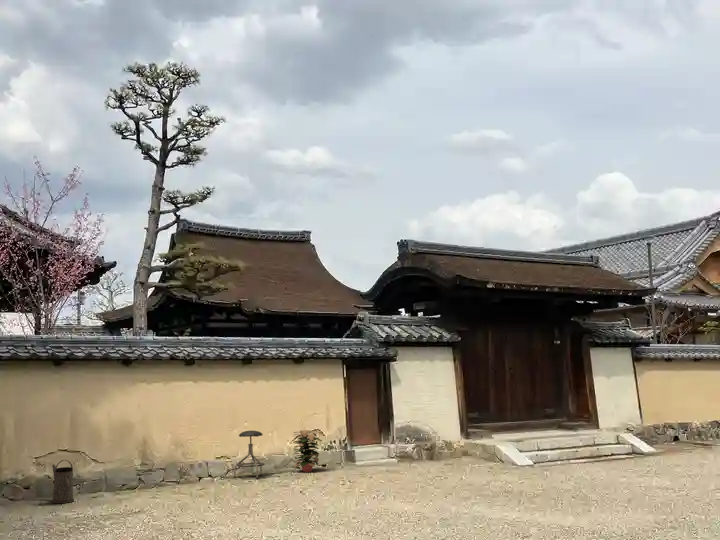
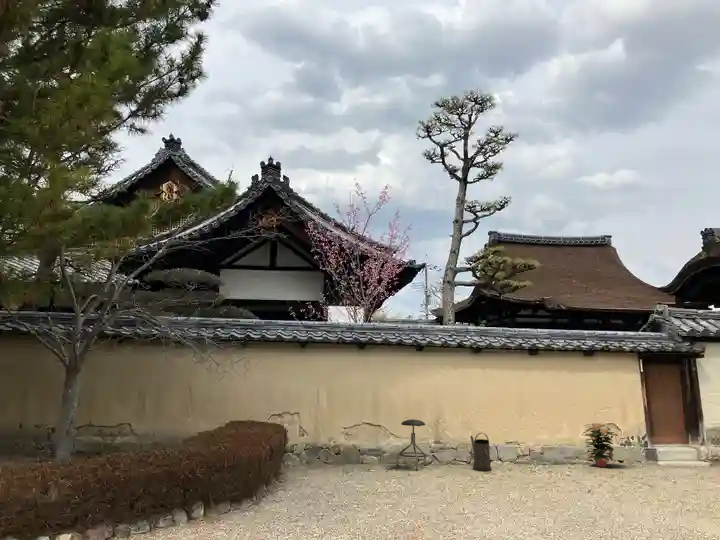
stool: present [234,431,265,479] -> present [397,419,427,470]
watering can: present [52,460,74,503] -> present [470,433,491,471]

